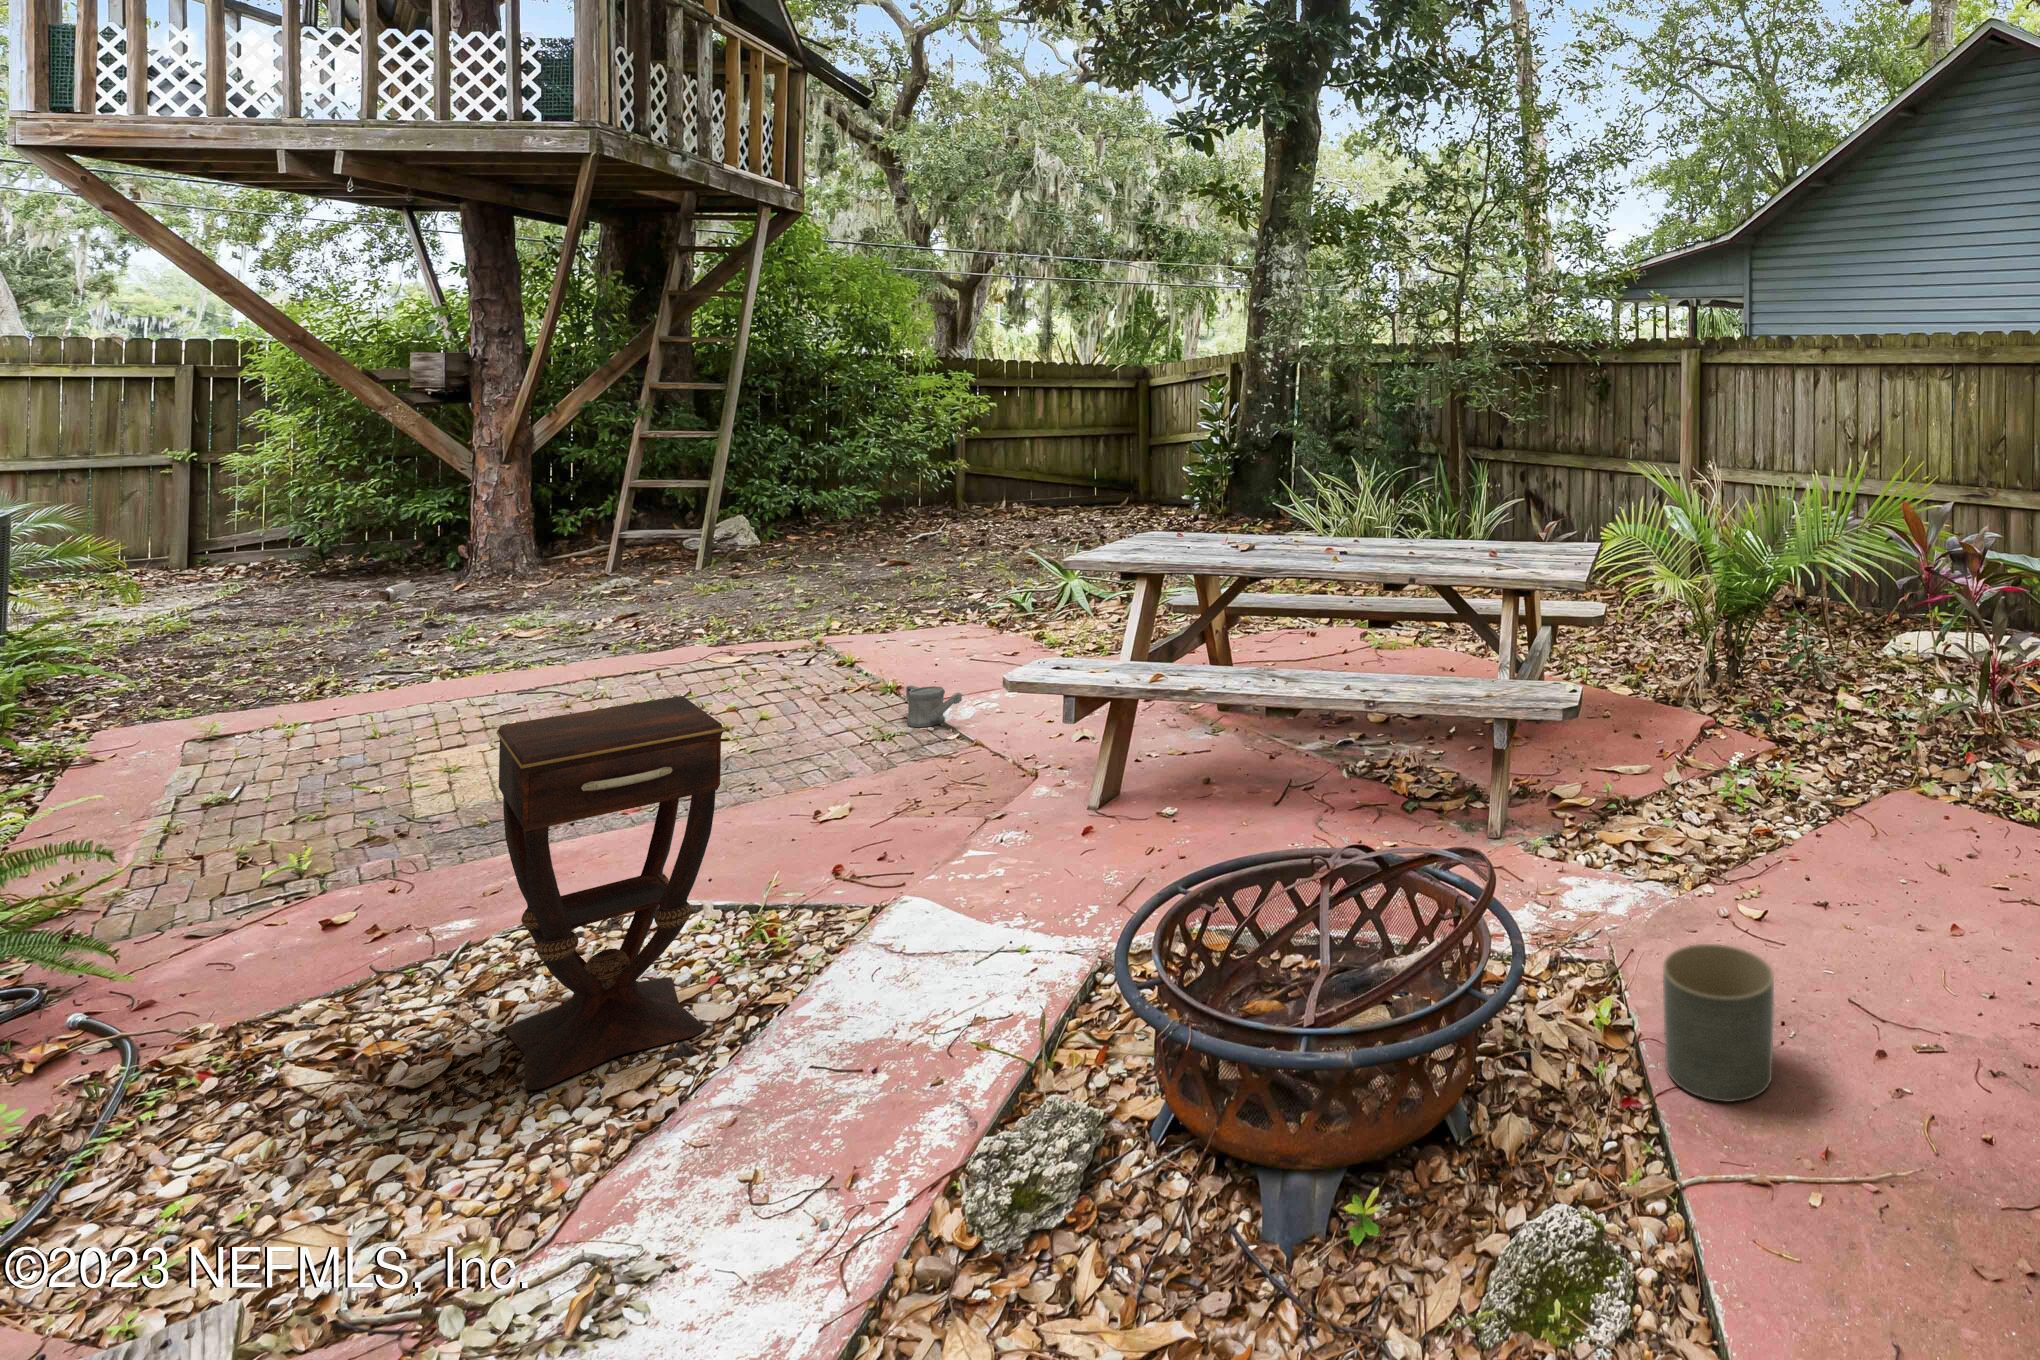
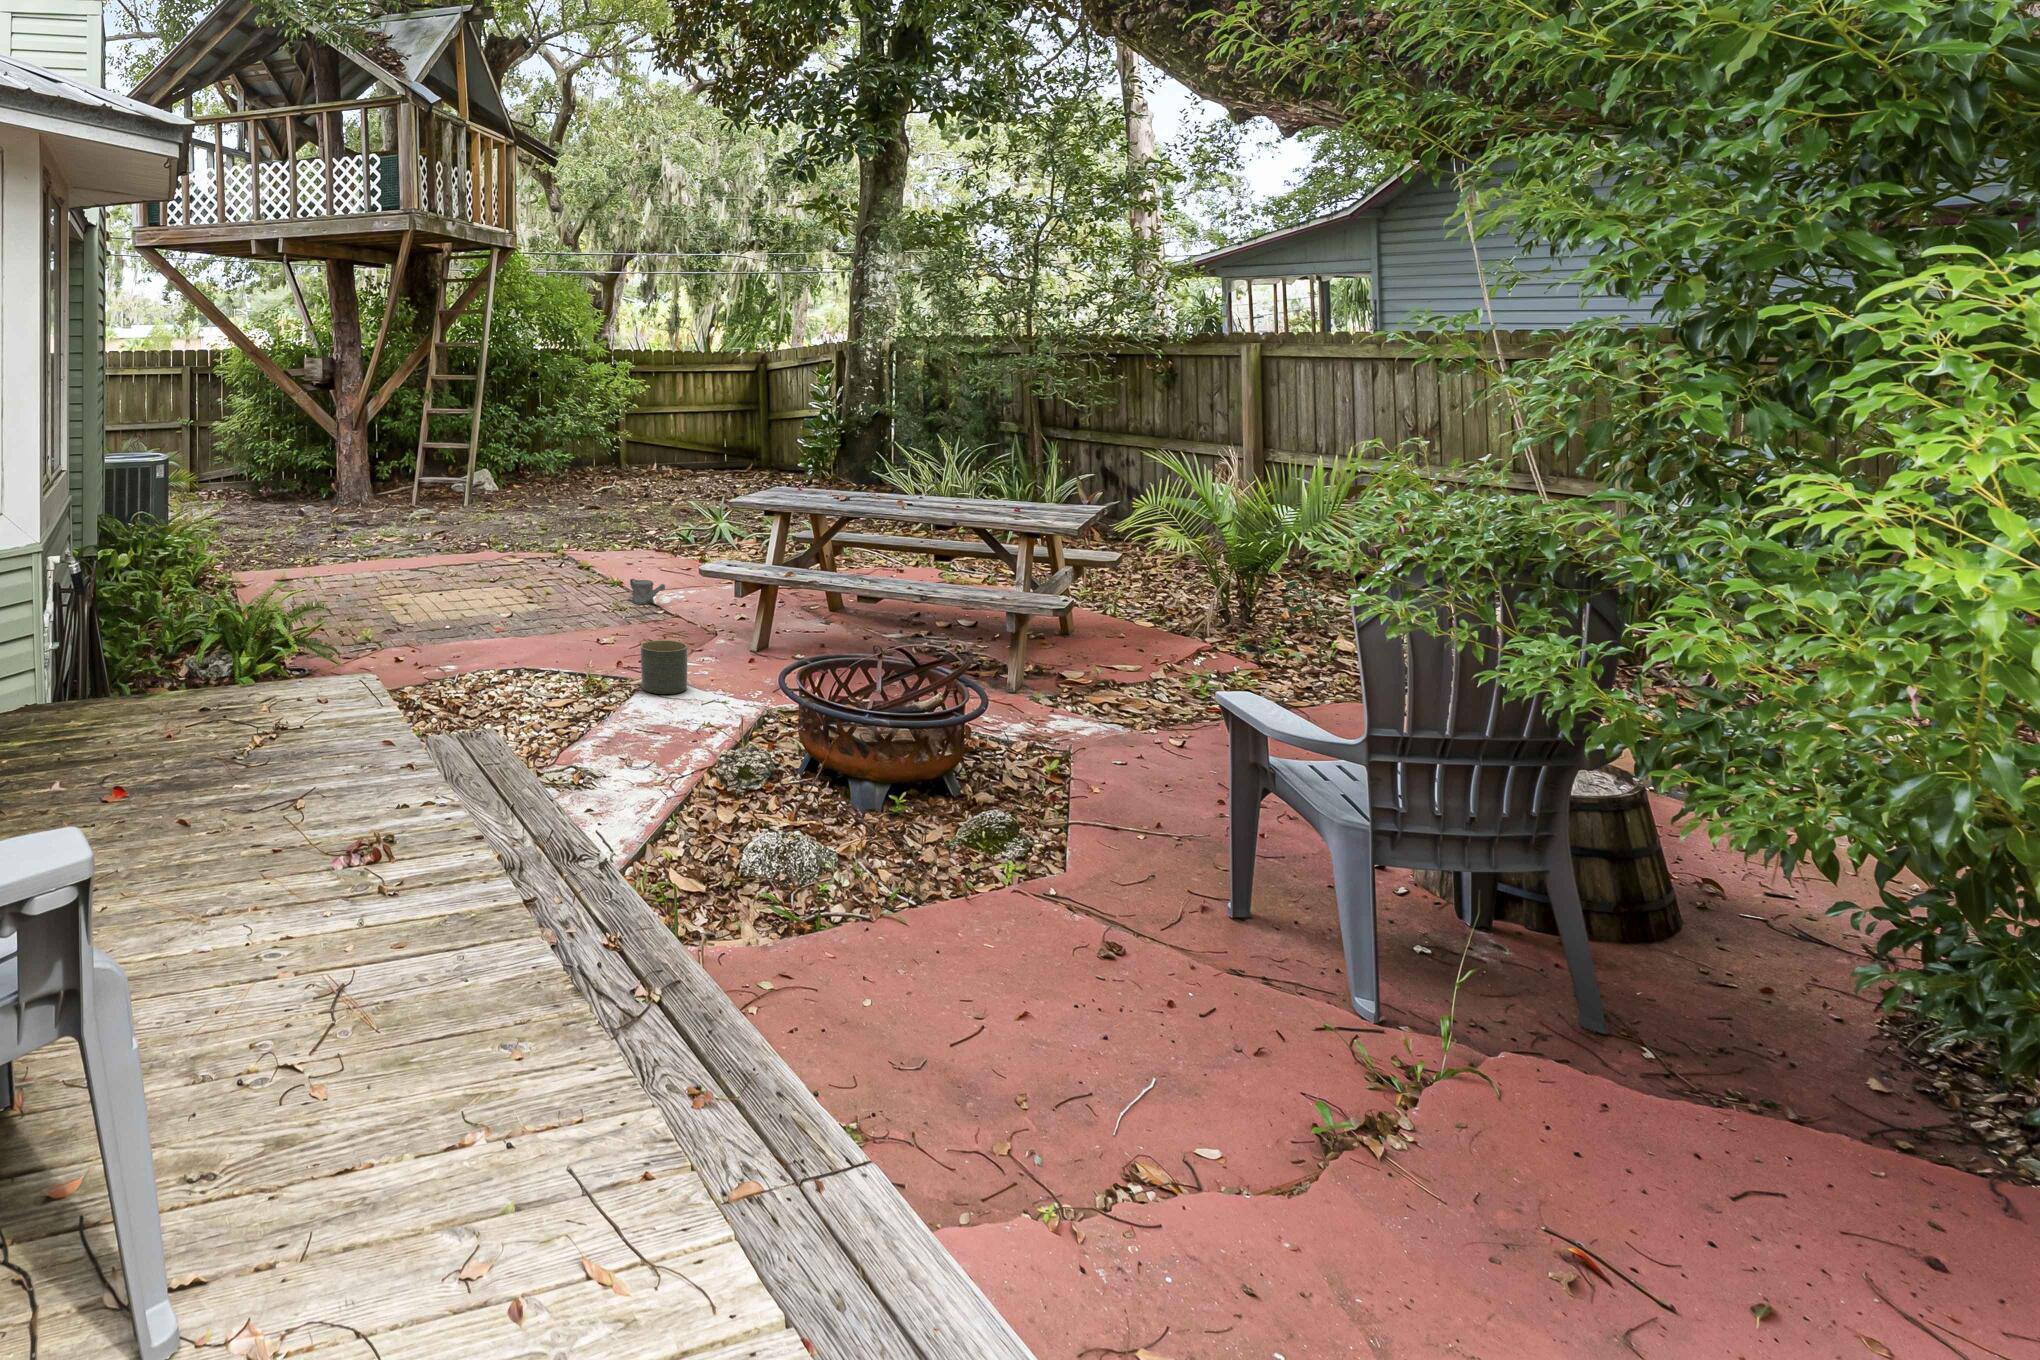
side table: present [497,696,724,1090] -> none [492,556,587,721]
planter: present [1663,944,1774,1102] -> present [640,640,687,694]

